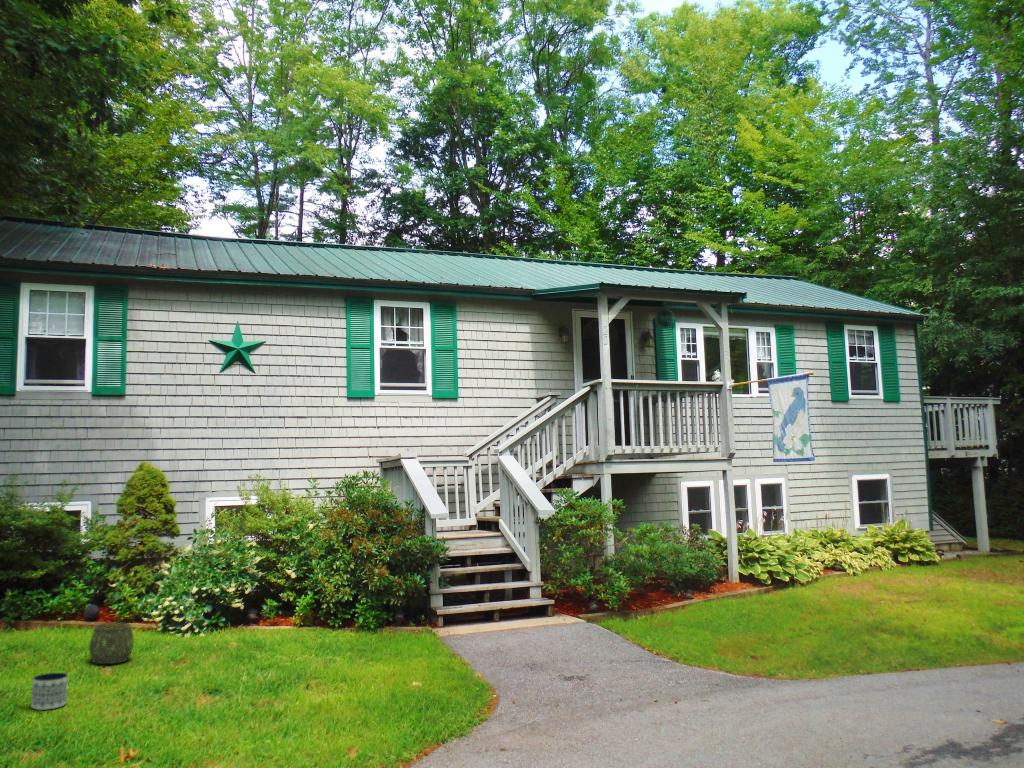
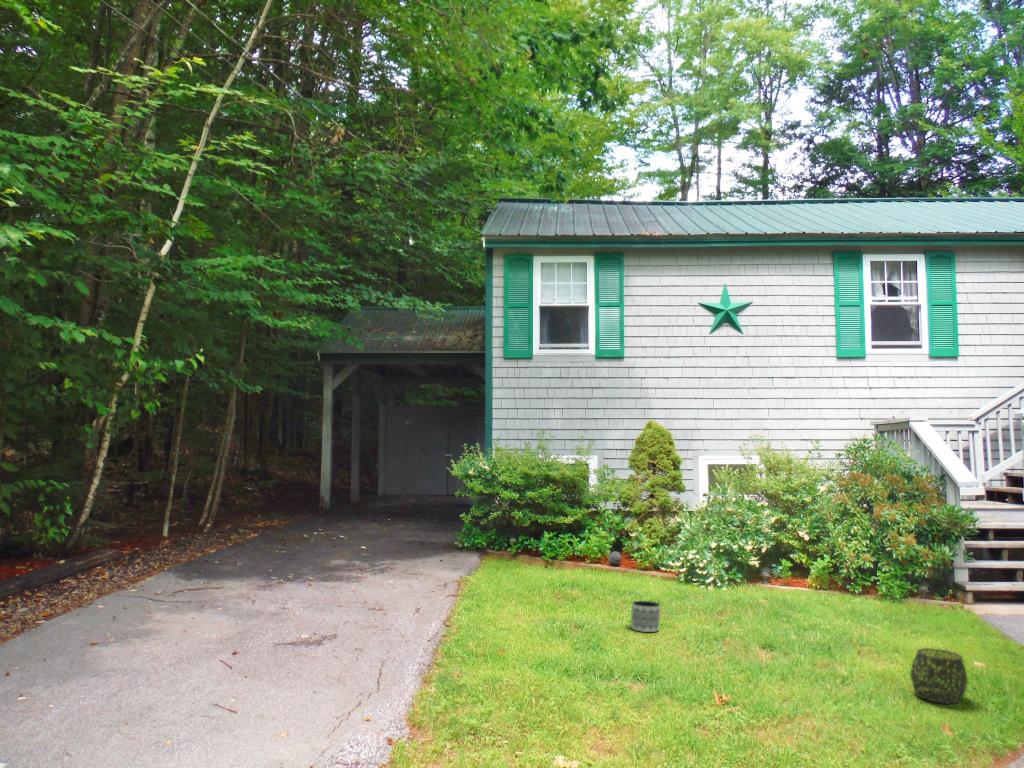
woven basket: present [89,622,134,665] -> present [911,648,967,704]

